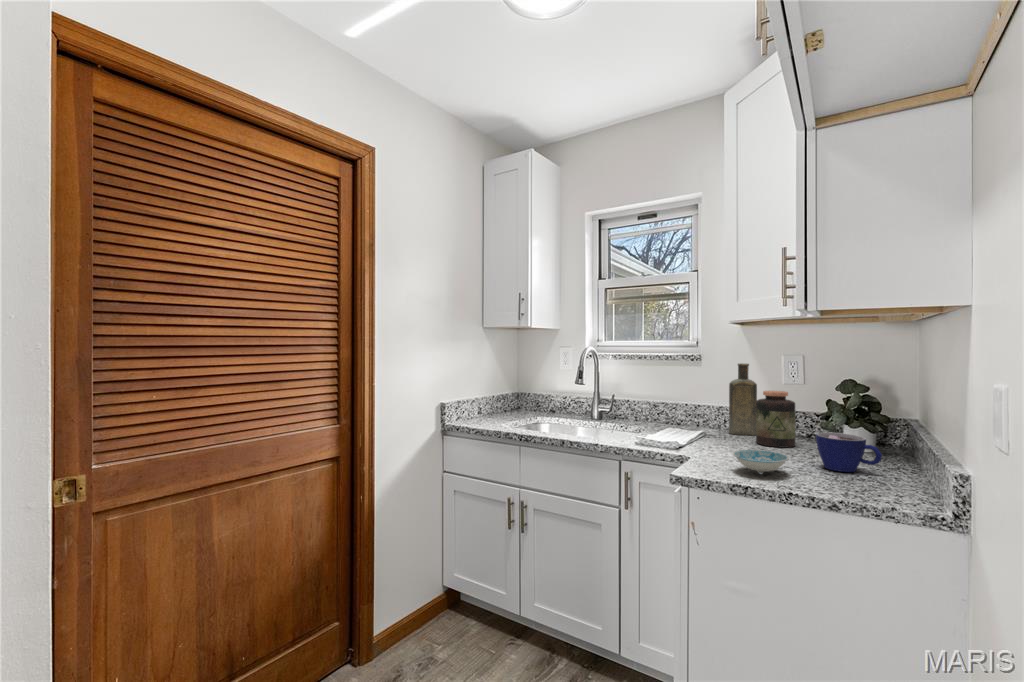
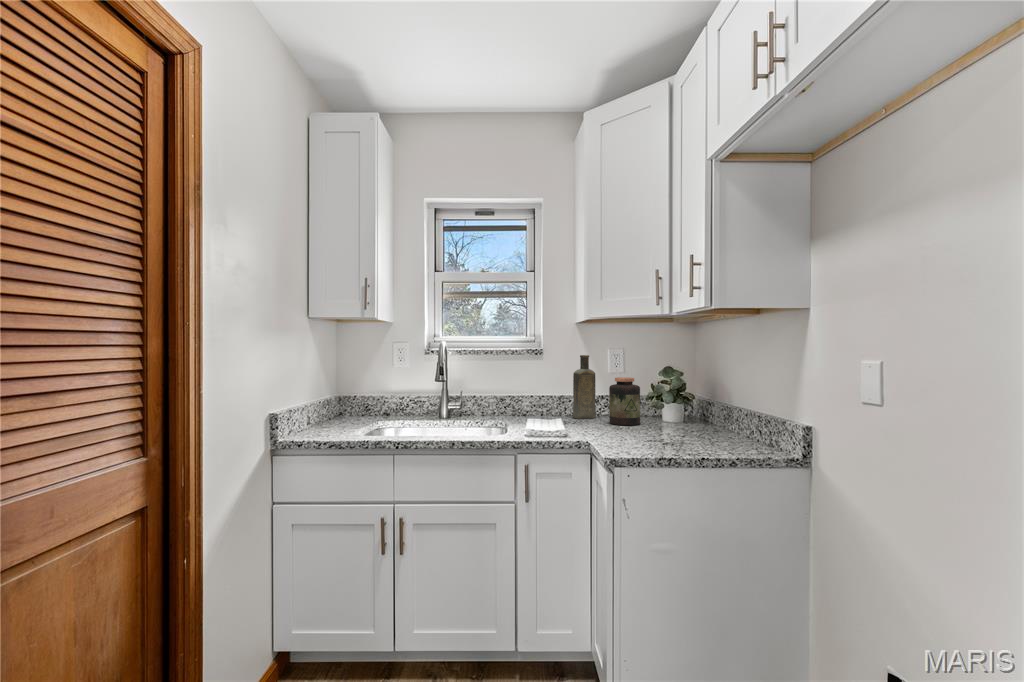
cup: present [816,432,882,472] -> none [687,408,735,438]
ceramic bowl: present [733,450,789,473] -> none [648,428,695,447]

